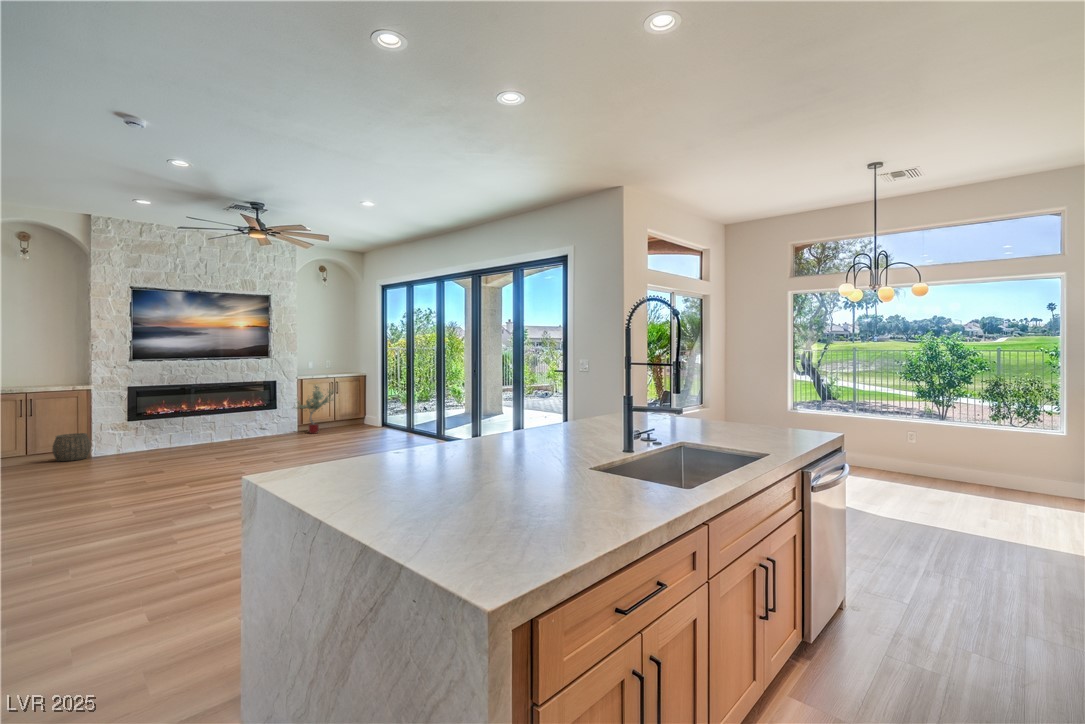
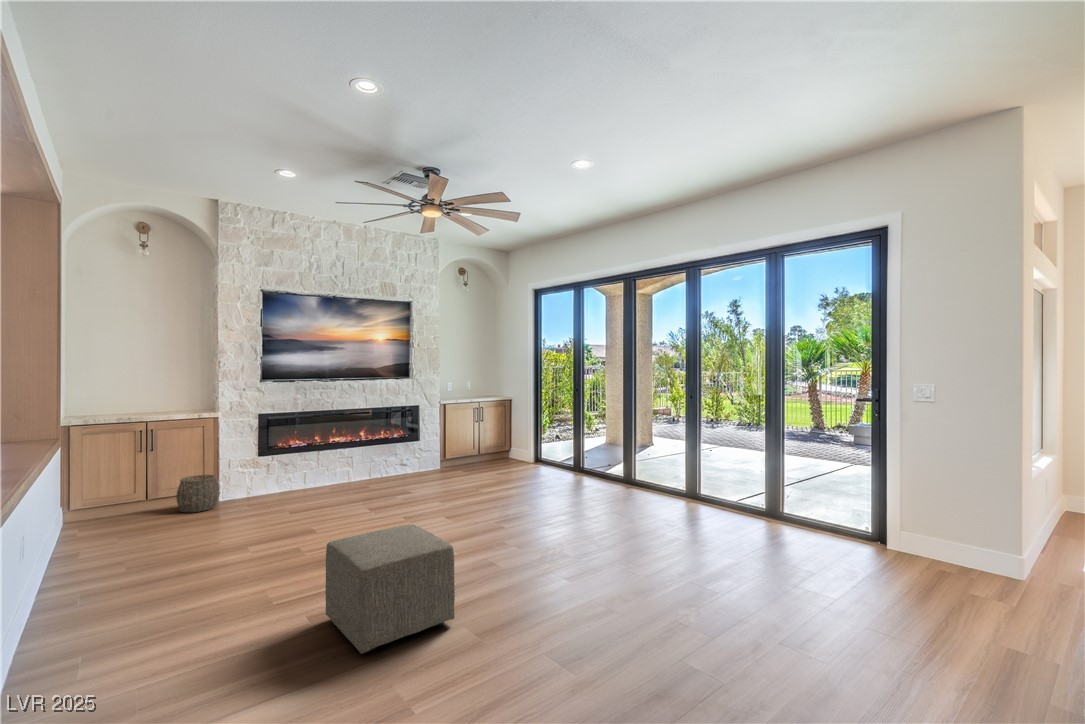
potted tree: present [293,386,333,434] -> none [435,408,482,470]
ottoman: none [133,445,219,513] -> present [325,525,455,654]

